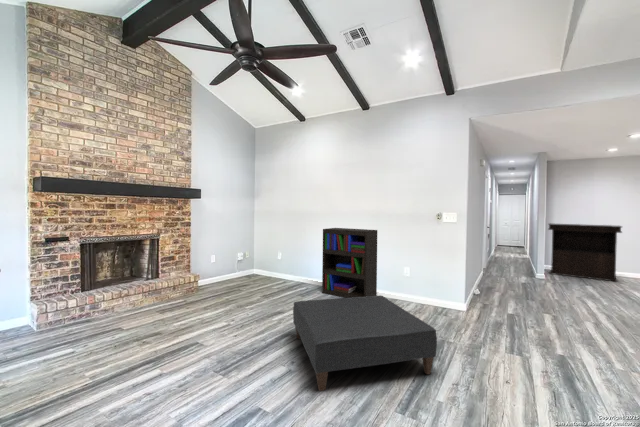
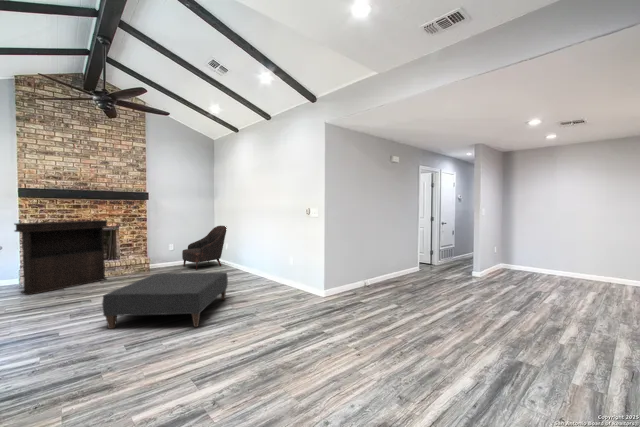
console table: present [549,223,622,282] -> present [14,220,108,295]
bookshelf: present [322,228,377,298] -> none [235,221,275,282]
armchair: none [231,232,284,289] -> present [182,226,227,270]

